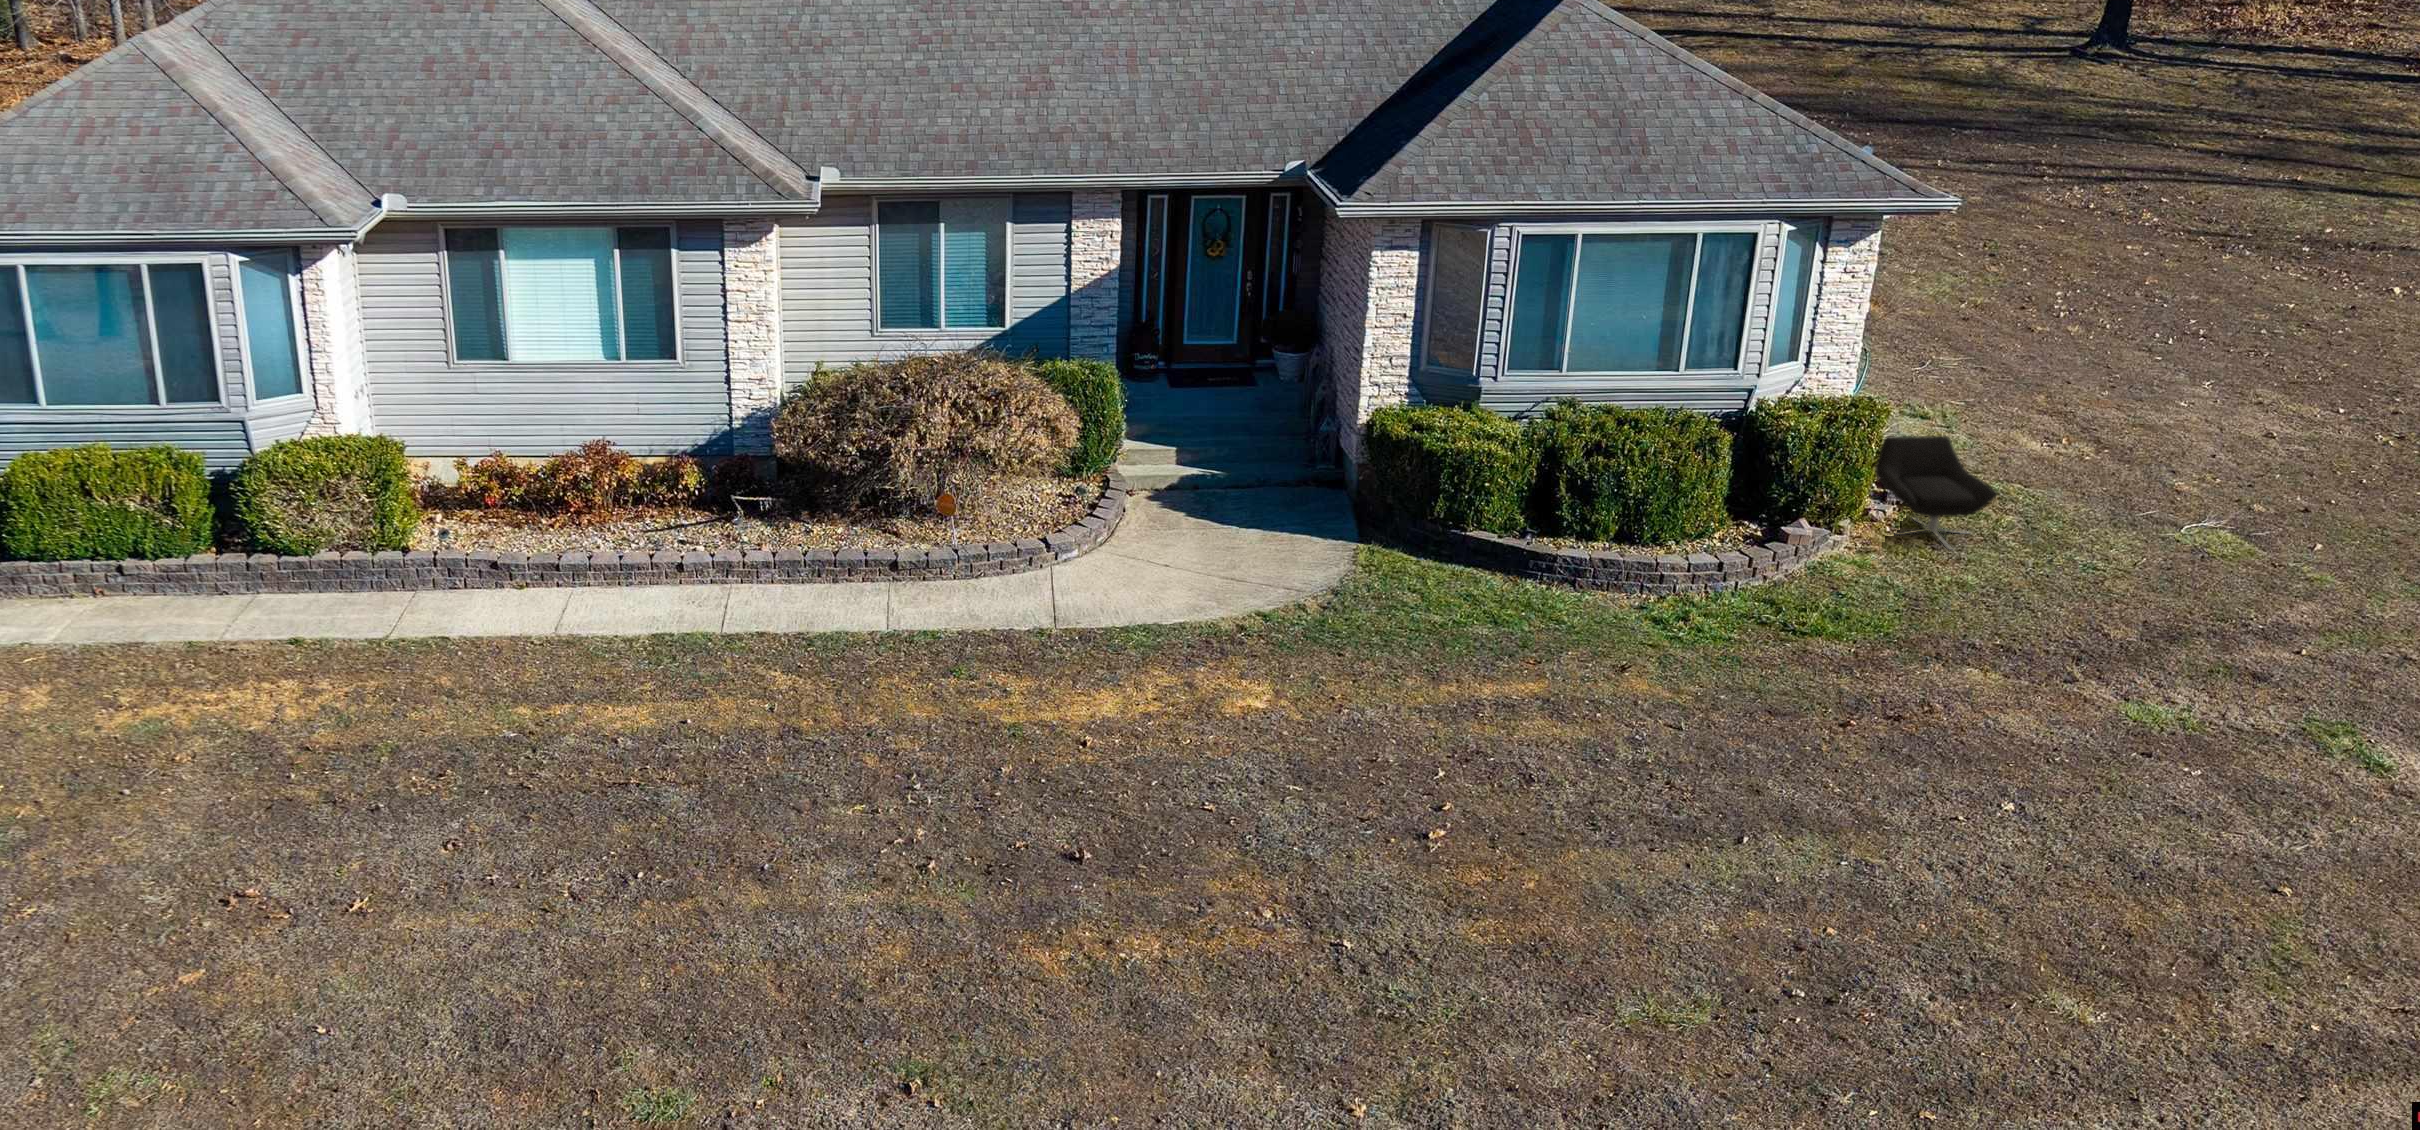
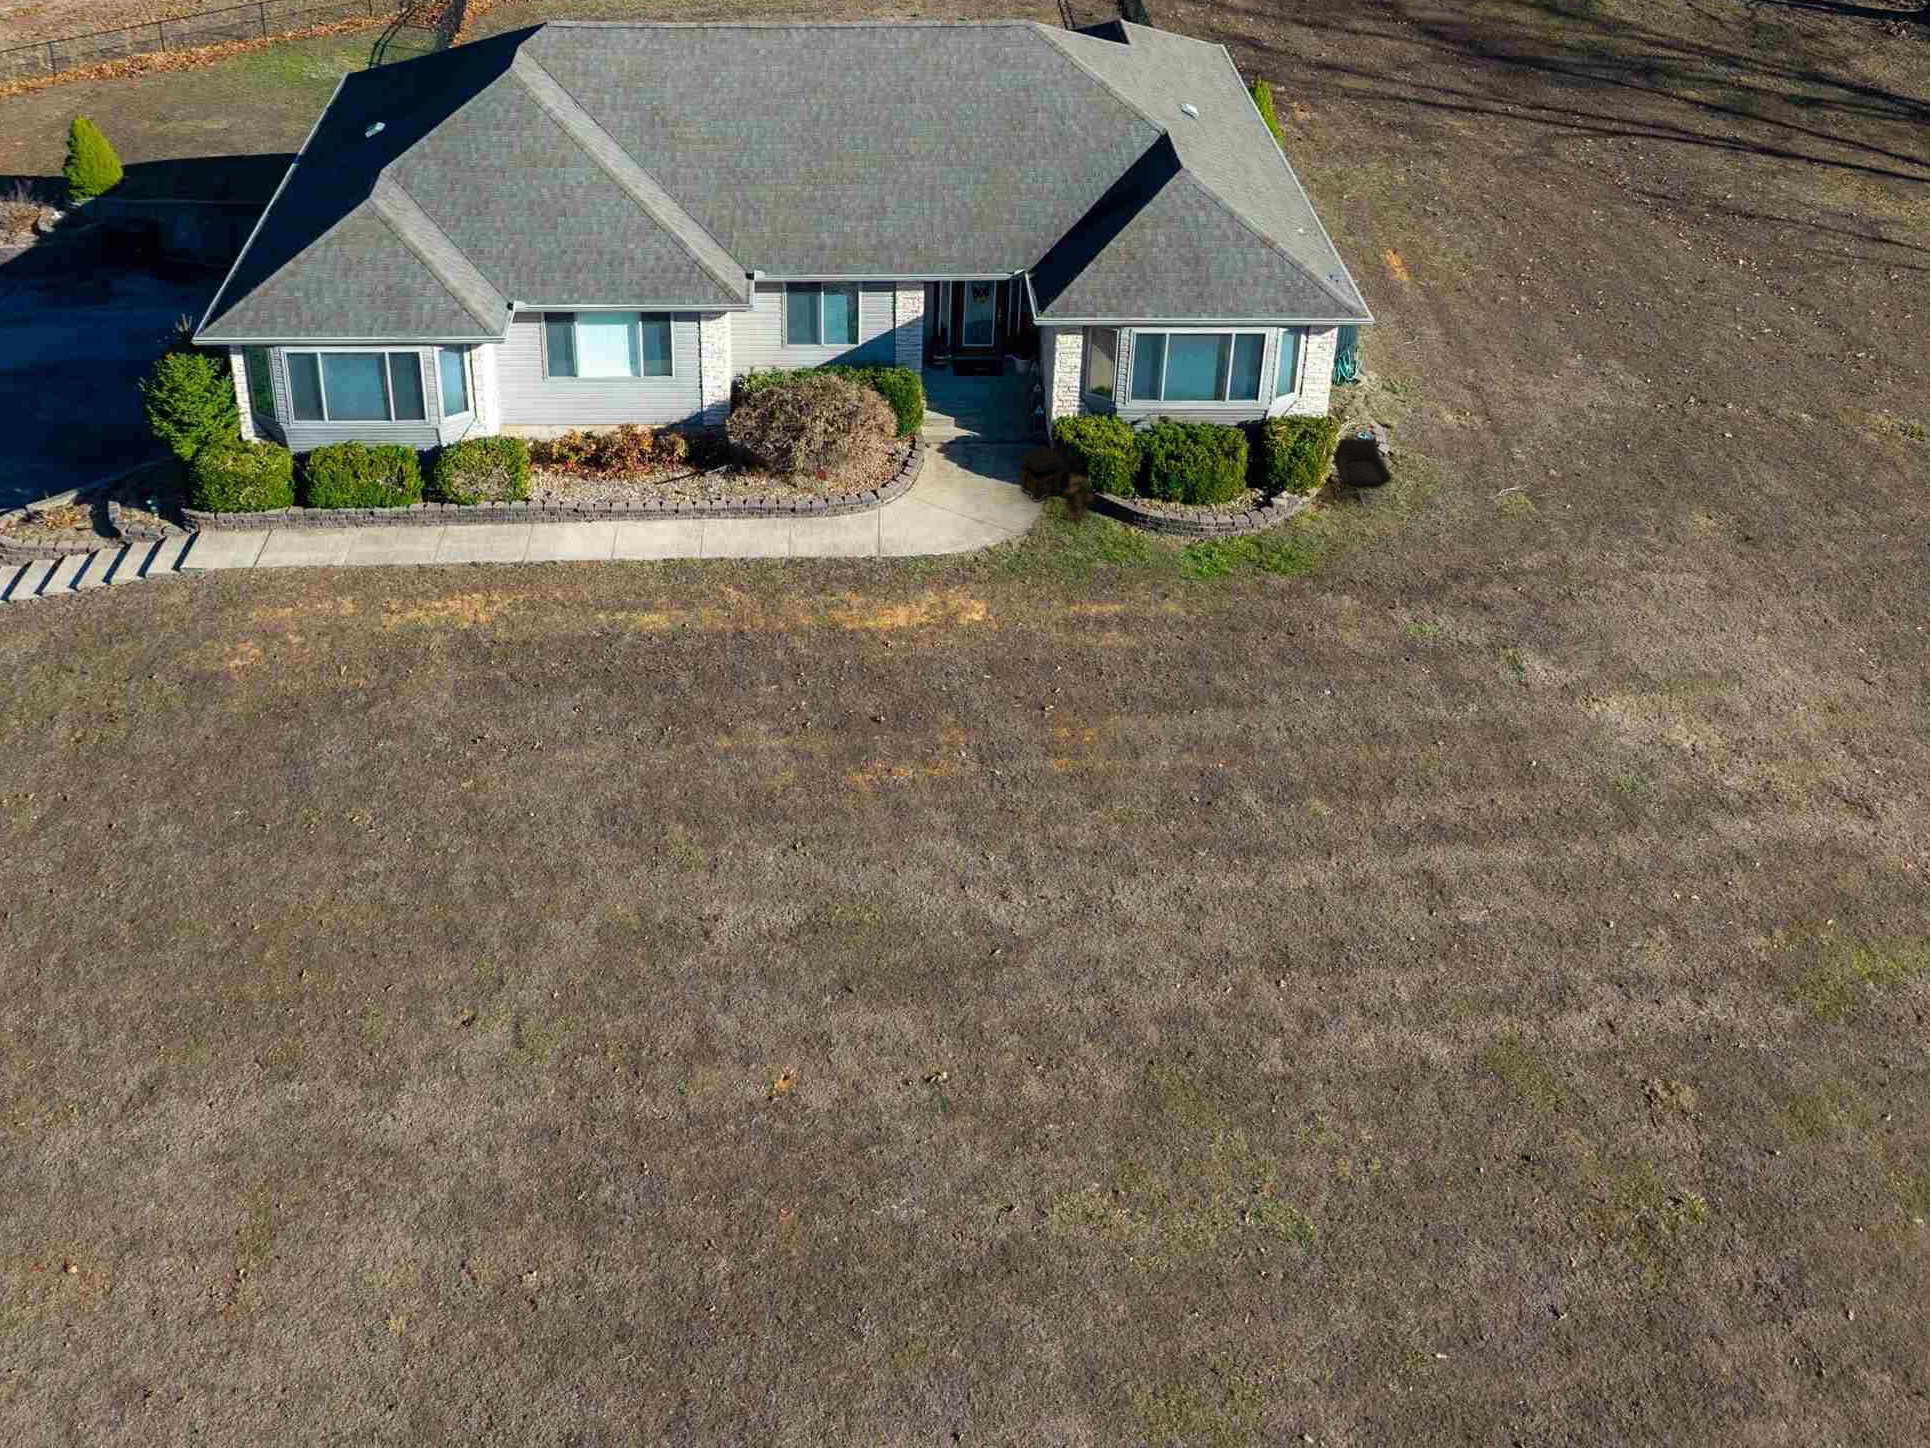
toolbox: none [1309,453,1387,551] -> present [1020,446,1062,502]
decorative plant: none [1393,485,1456,571] -> present [1063,474,1093,519]

